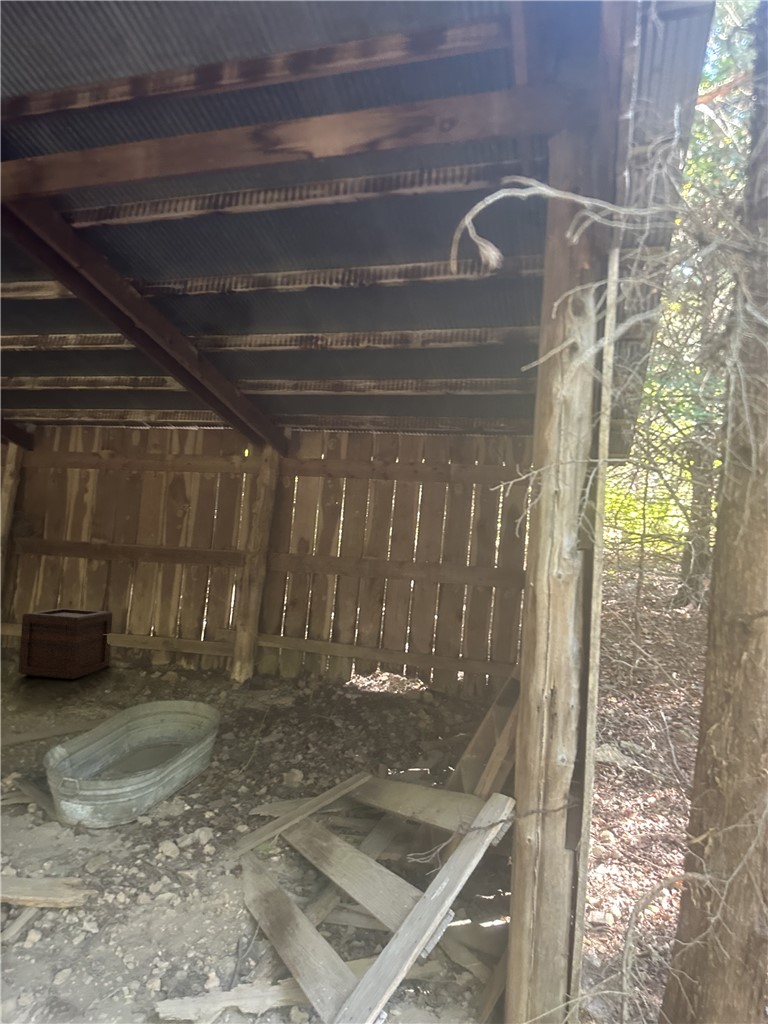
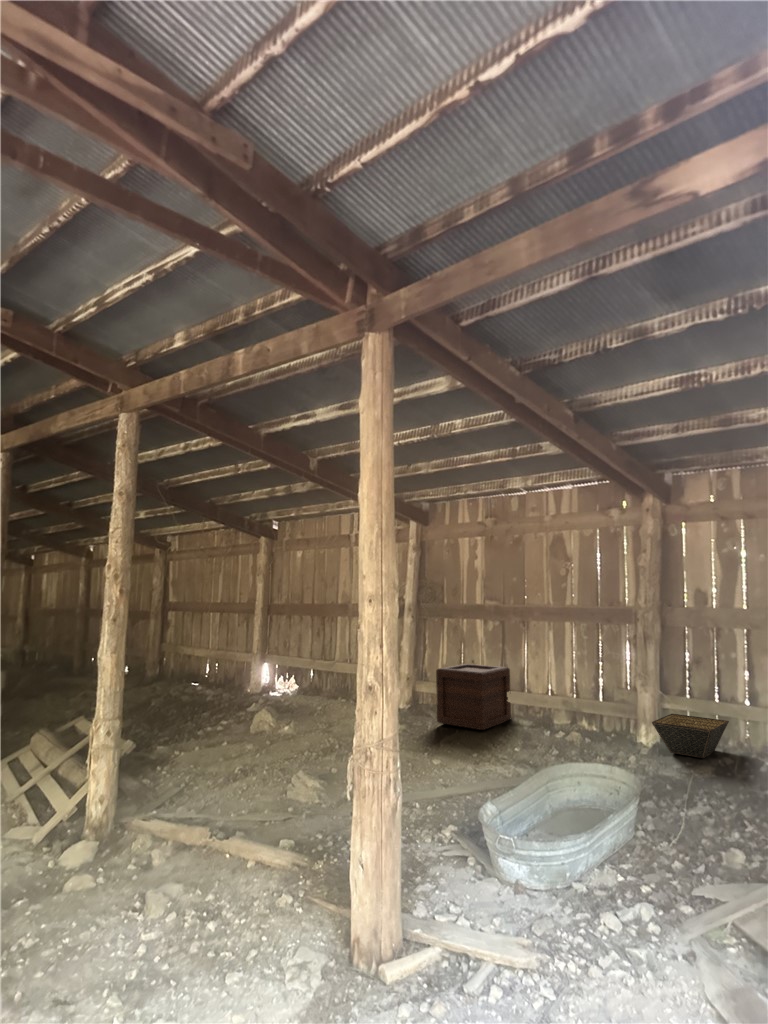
basket: none [247,654,314,692] -> present [652,714,729,758]

